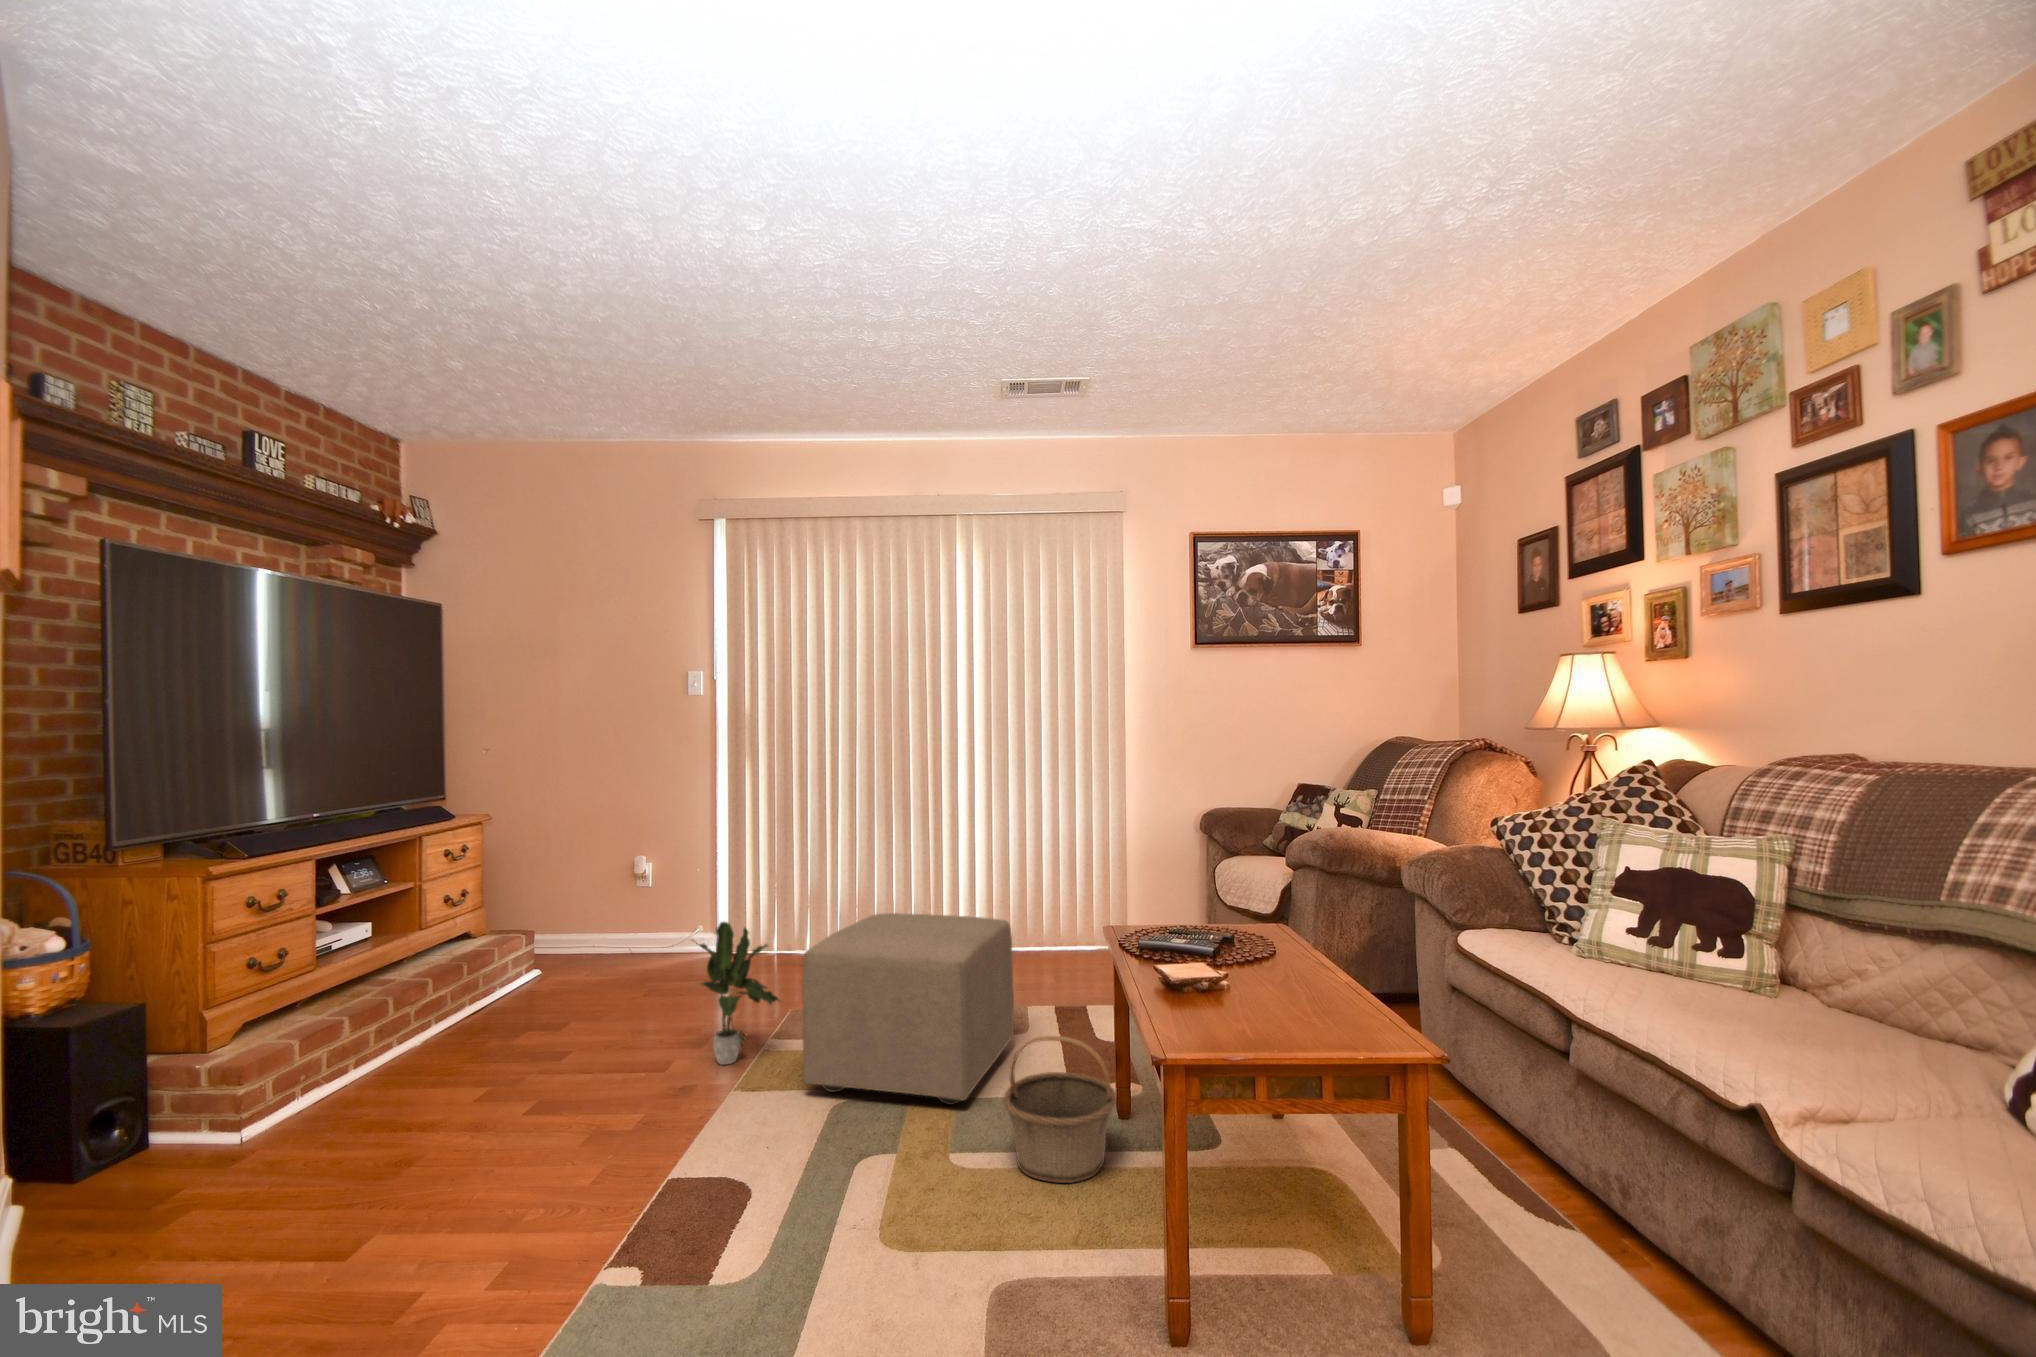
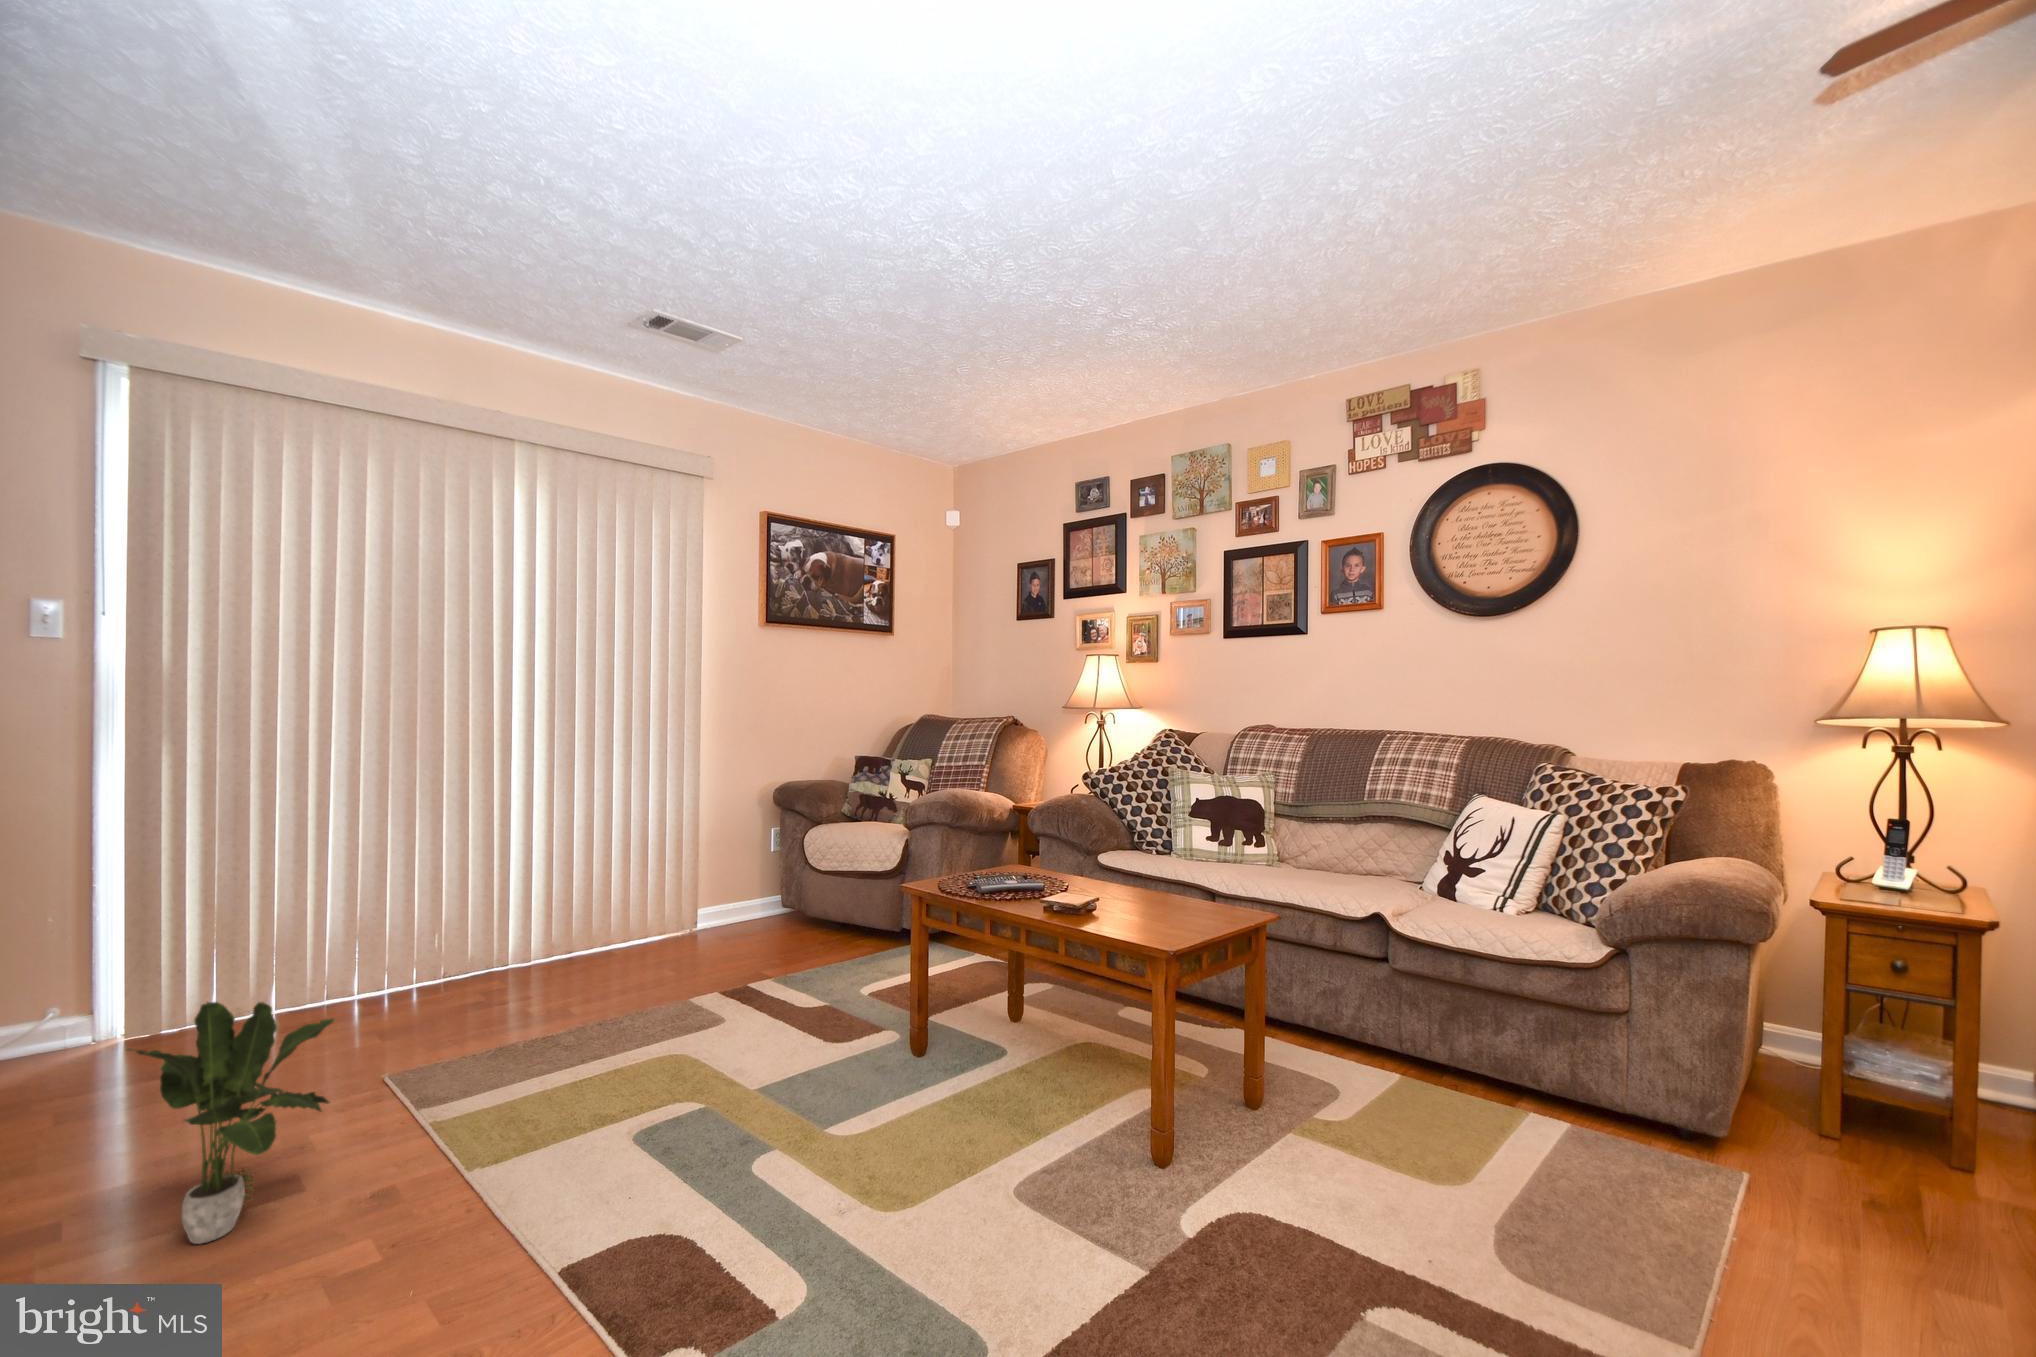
ottoman: present [803,913,1014,1105] -> none [444,915,718,1205]
basket: present [1003,1036,1117,1183] -> none [817,1019,939,1182]

